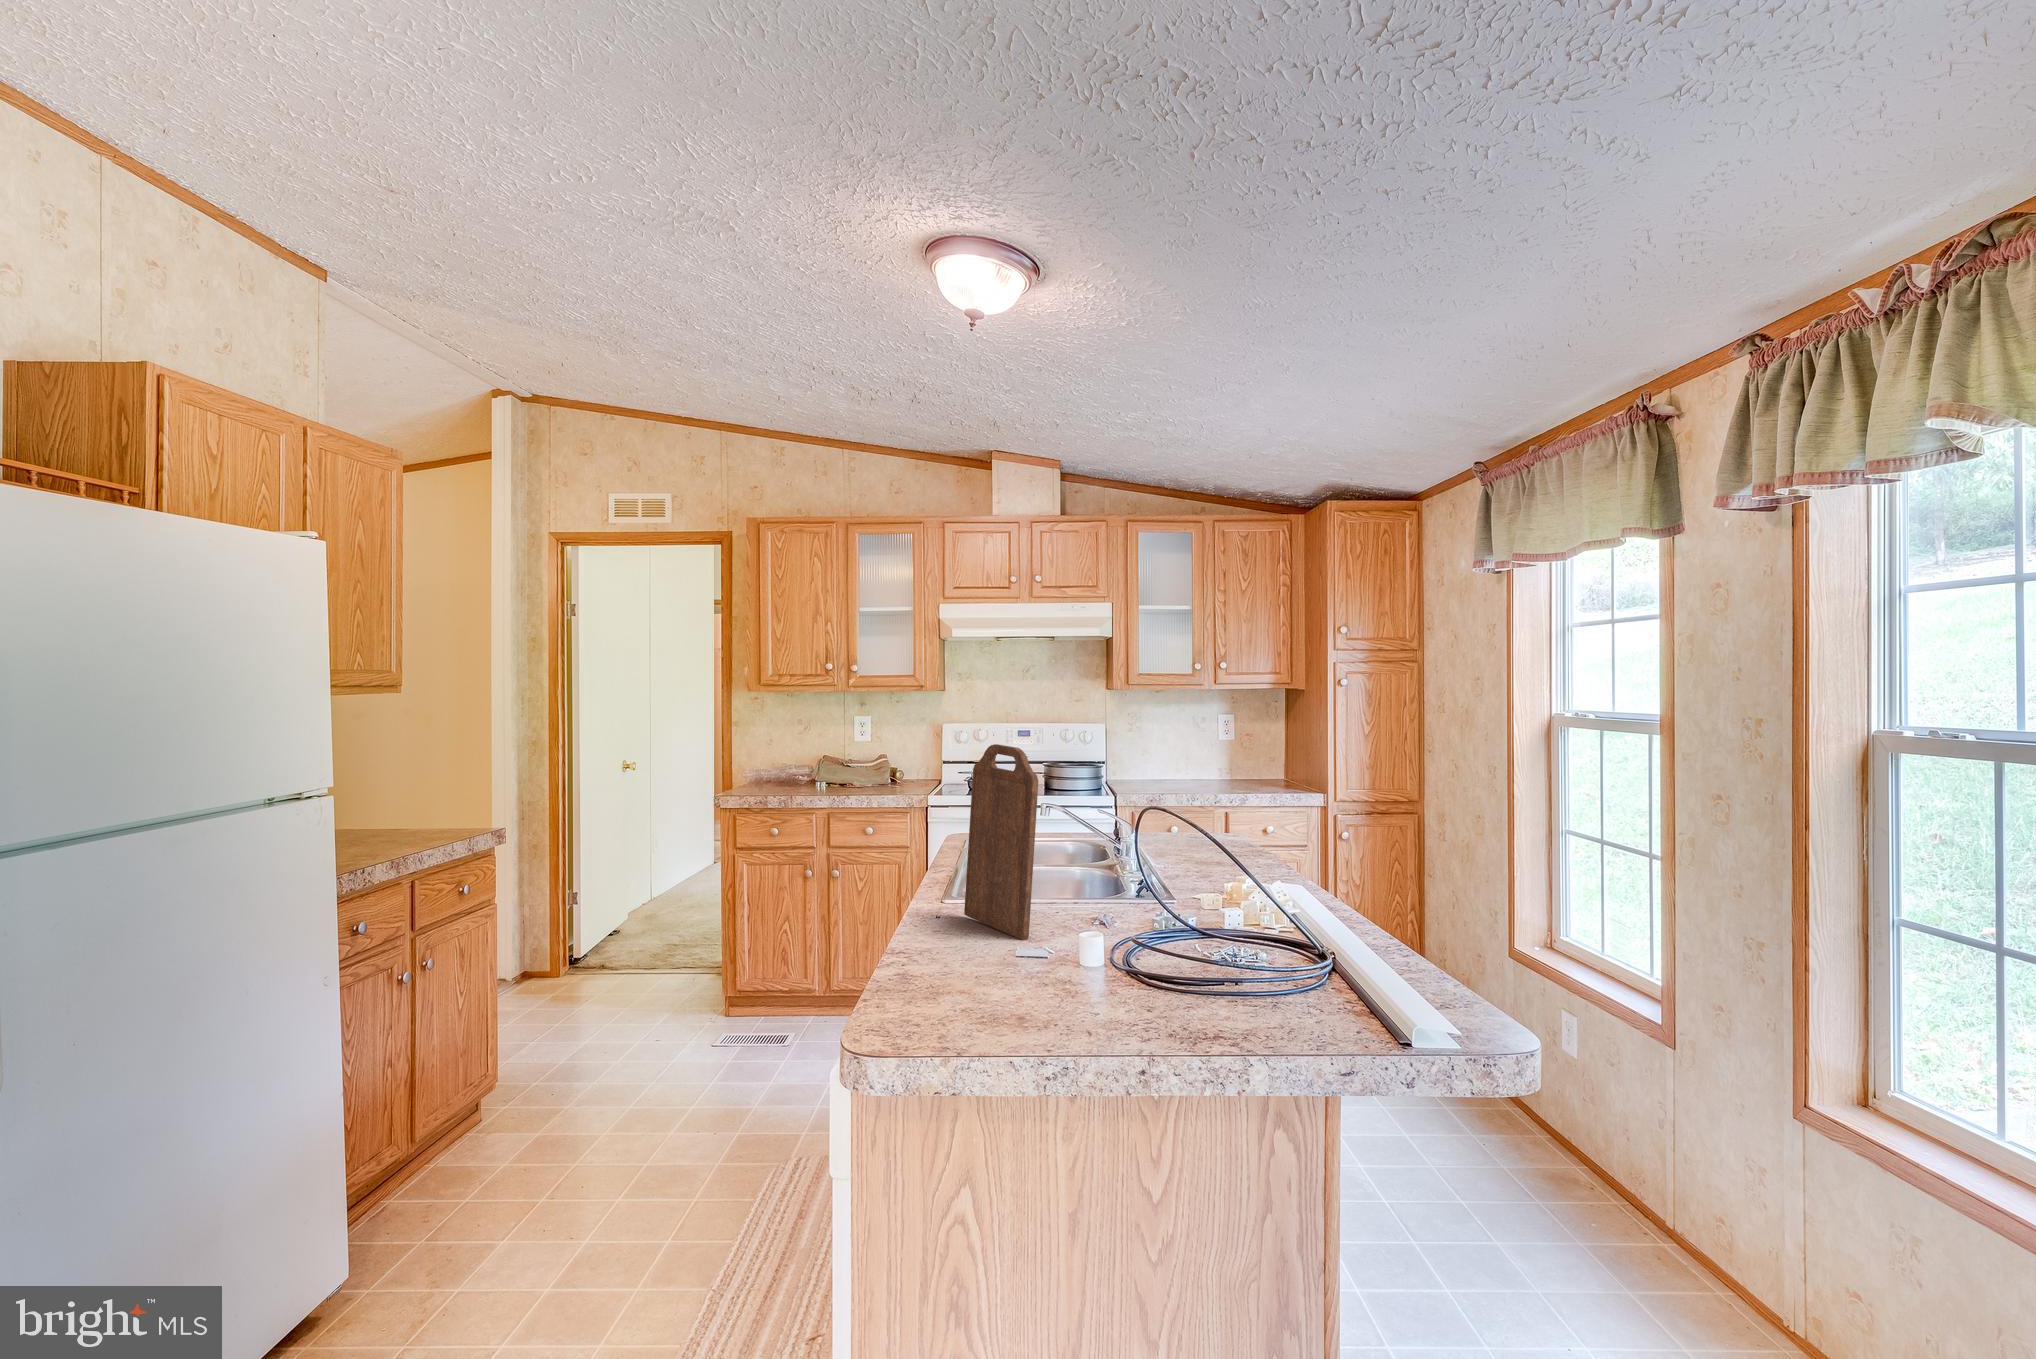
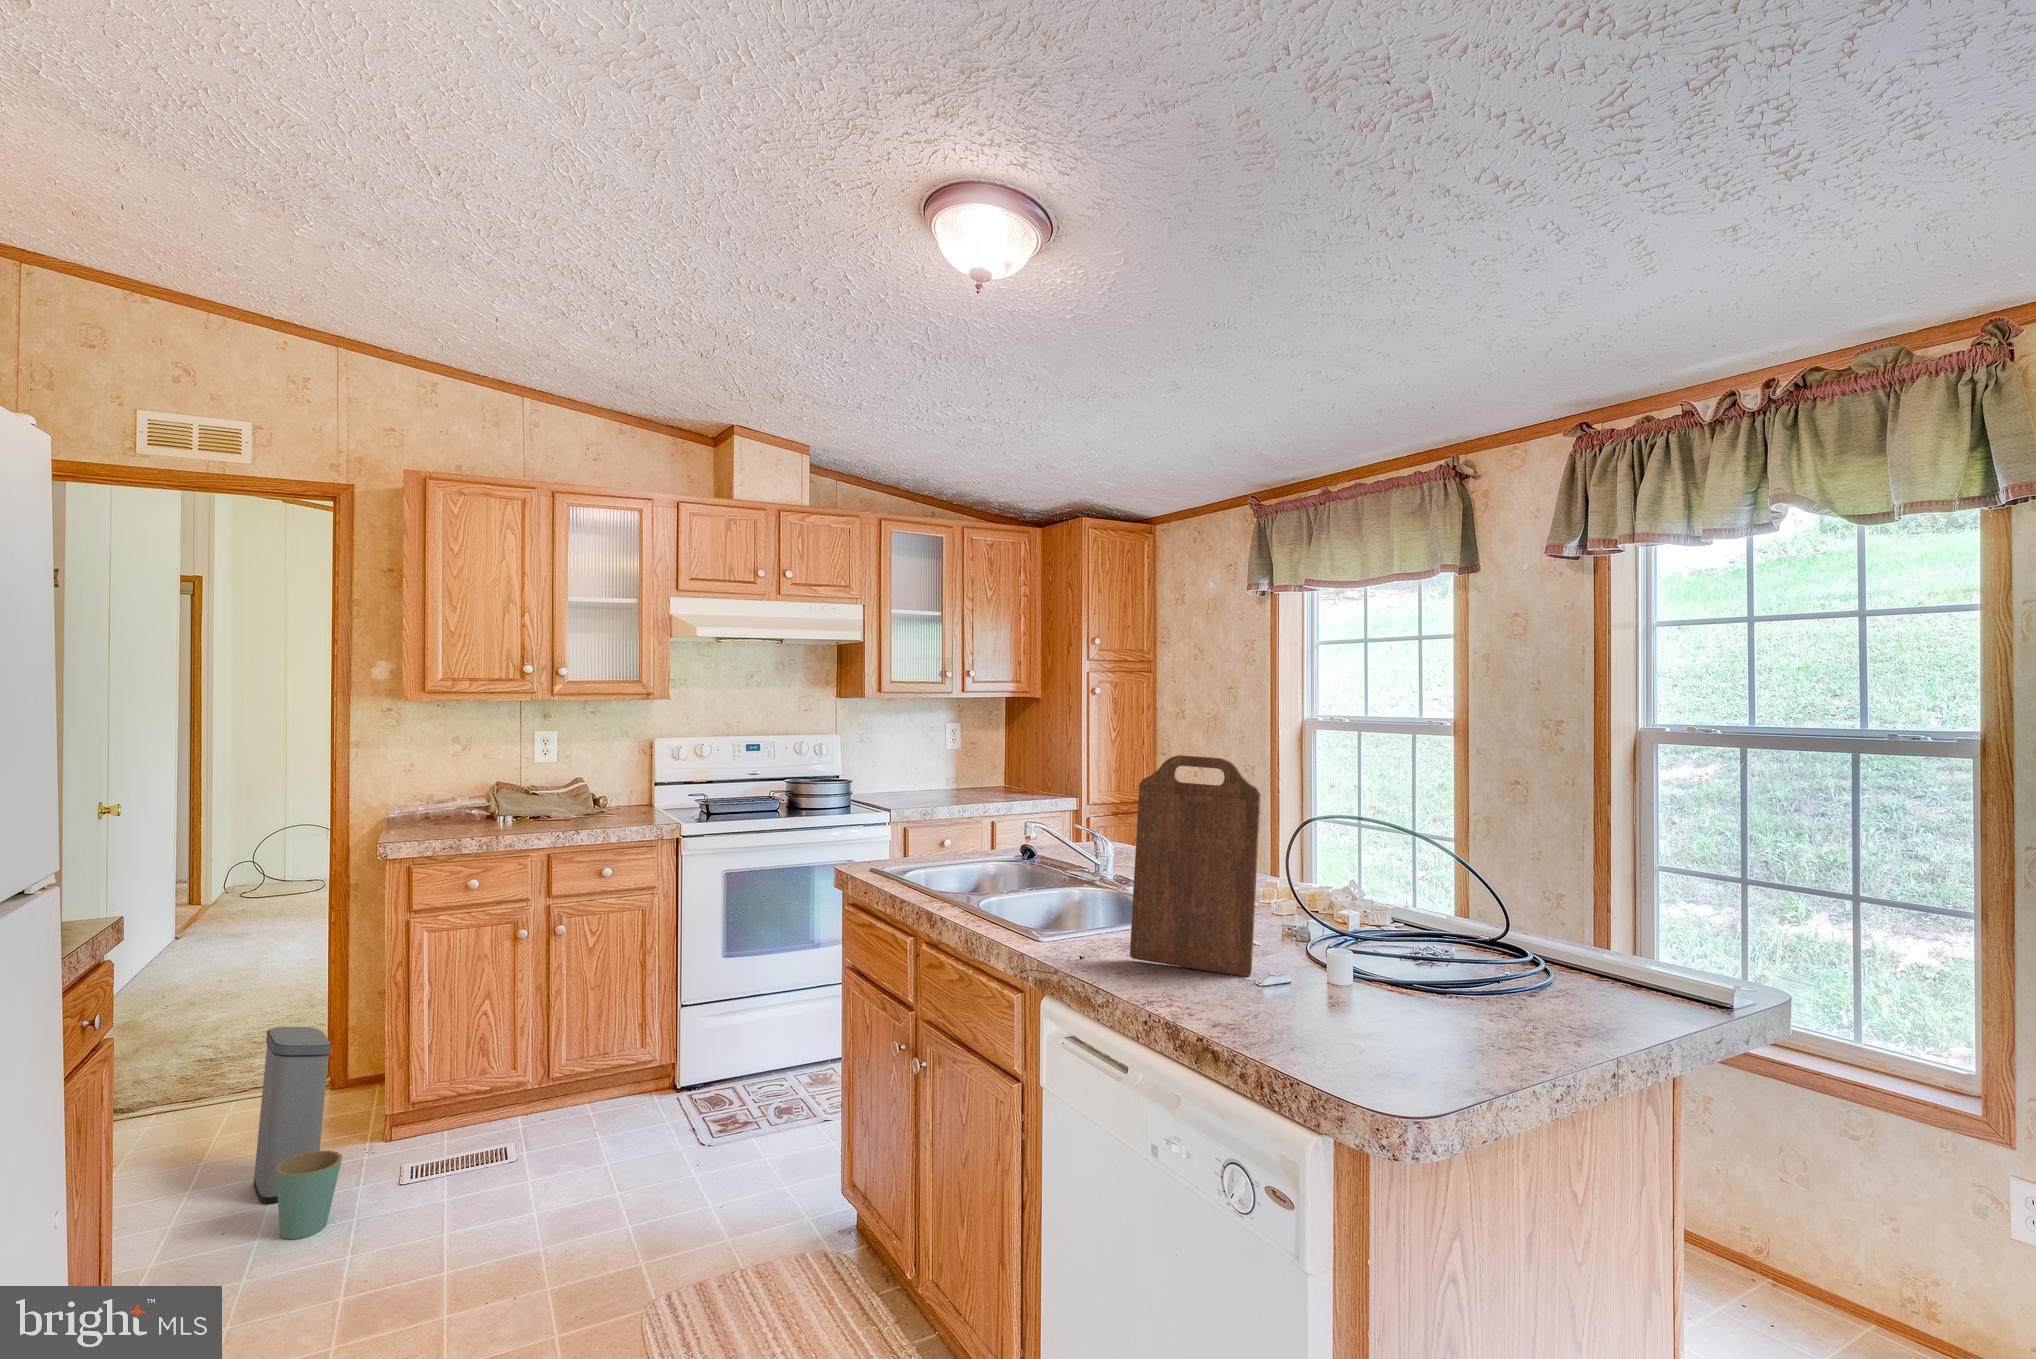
trash can: none [635,915,684,1055] -> present [254,1027,342,1239]

